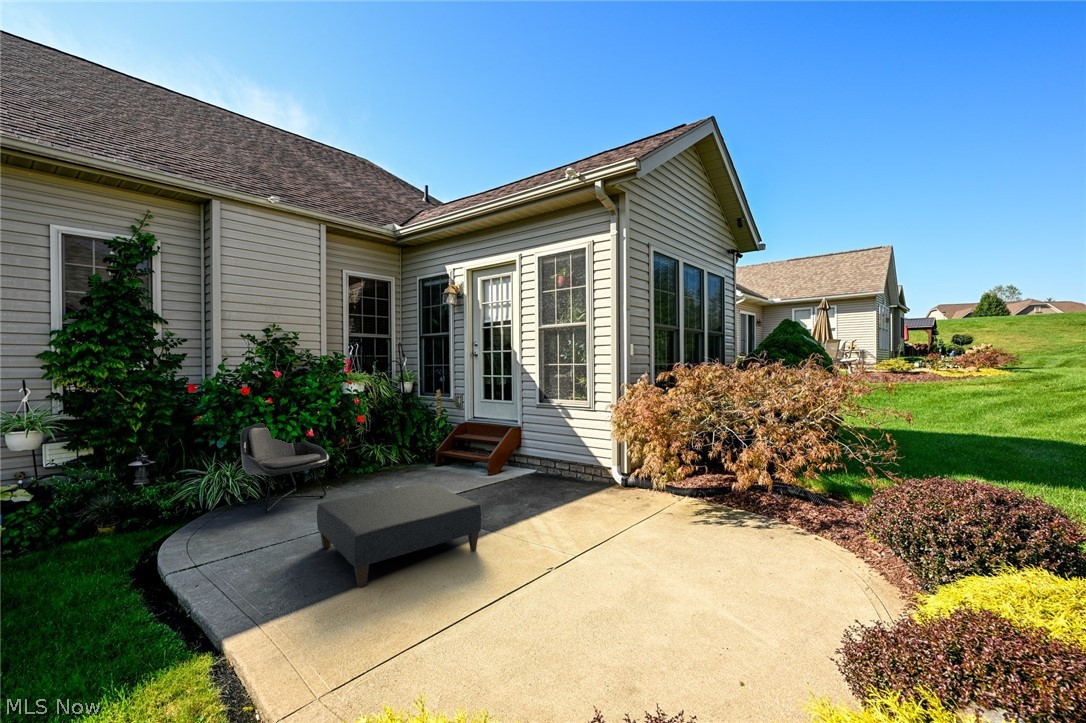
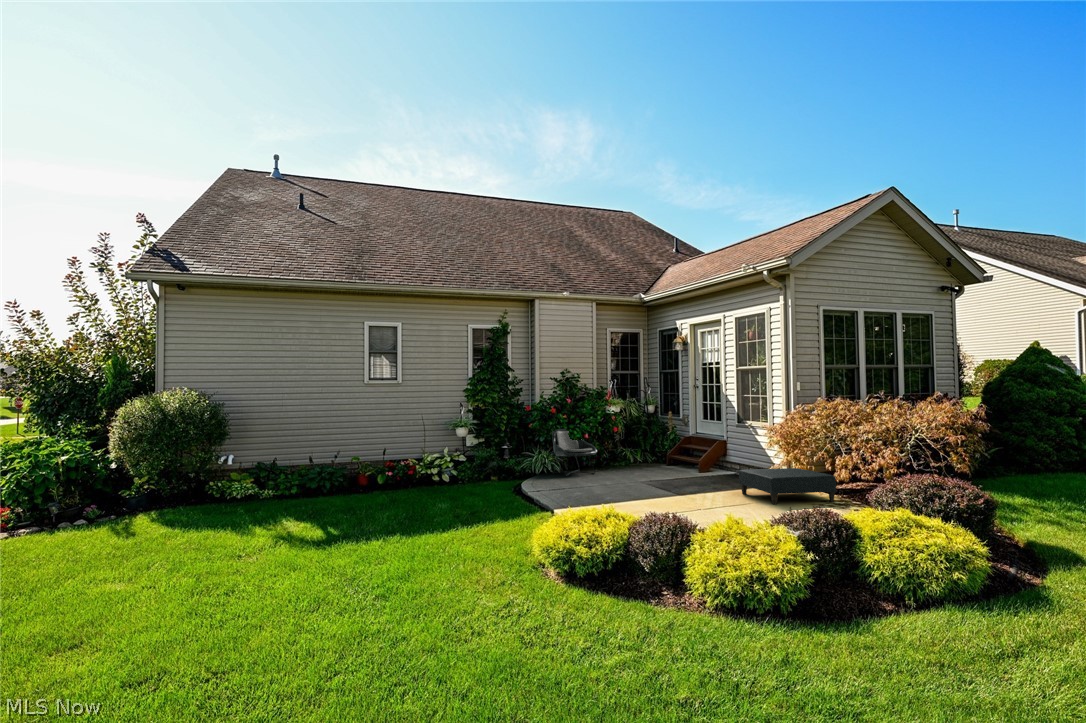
ottoman: present [317,483,481,587] -> present [739,468,836,504]

